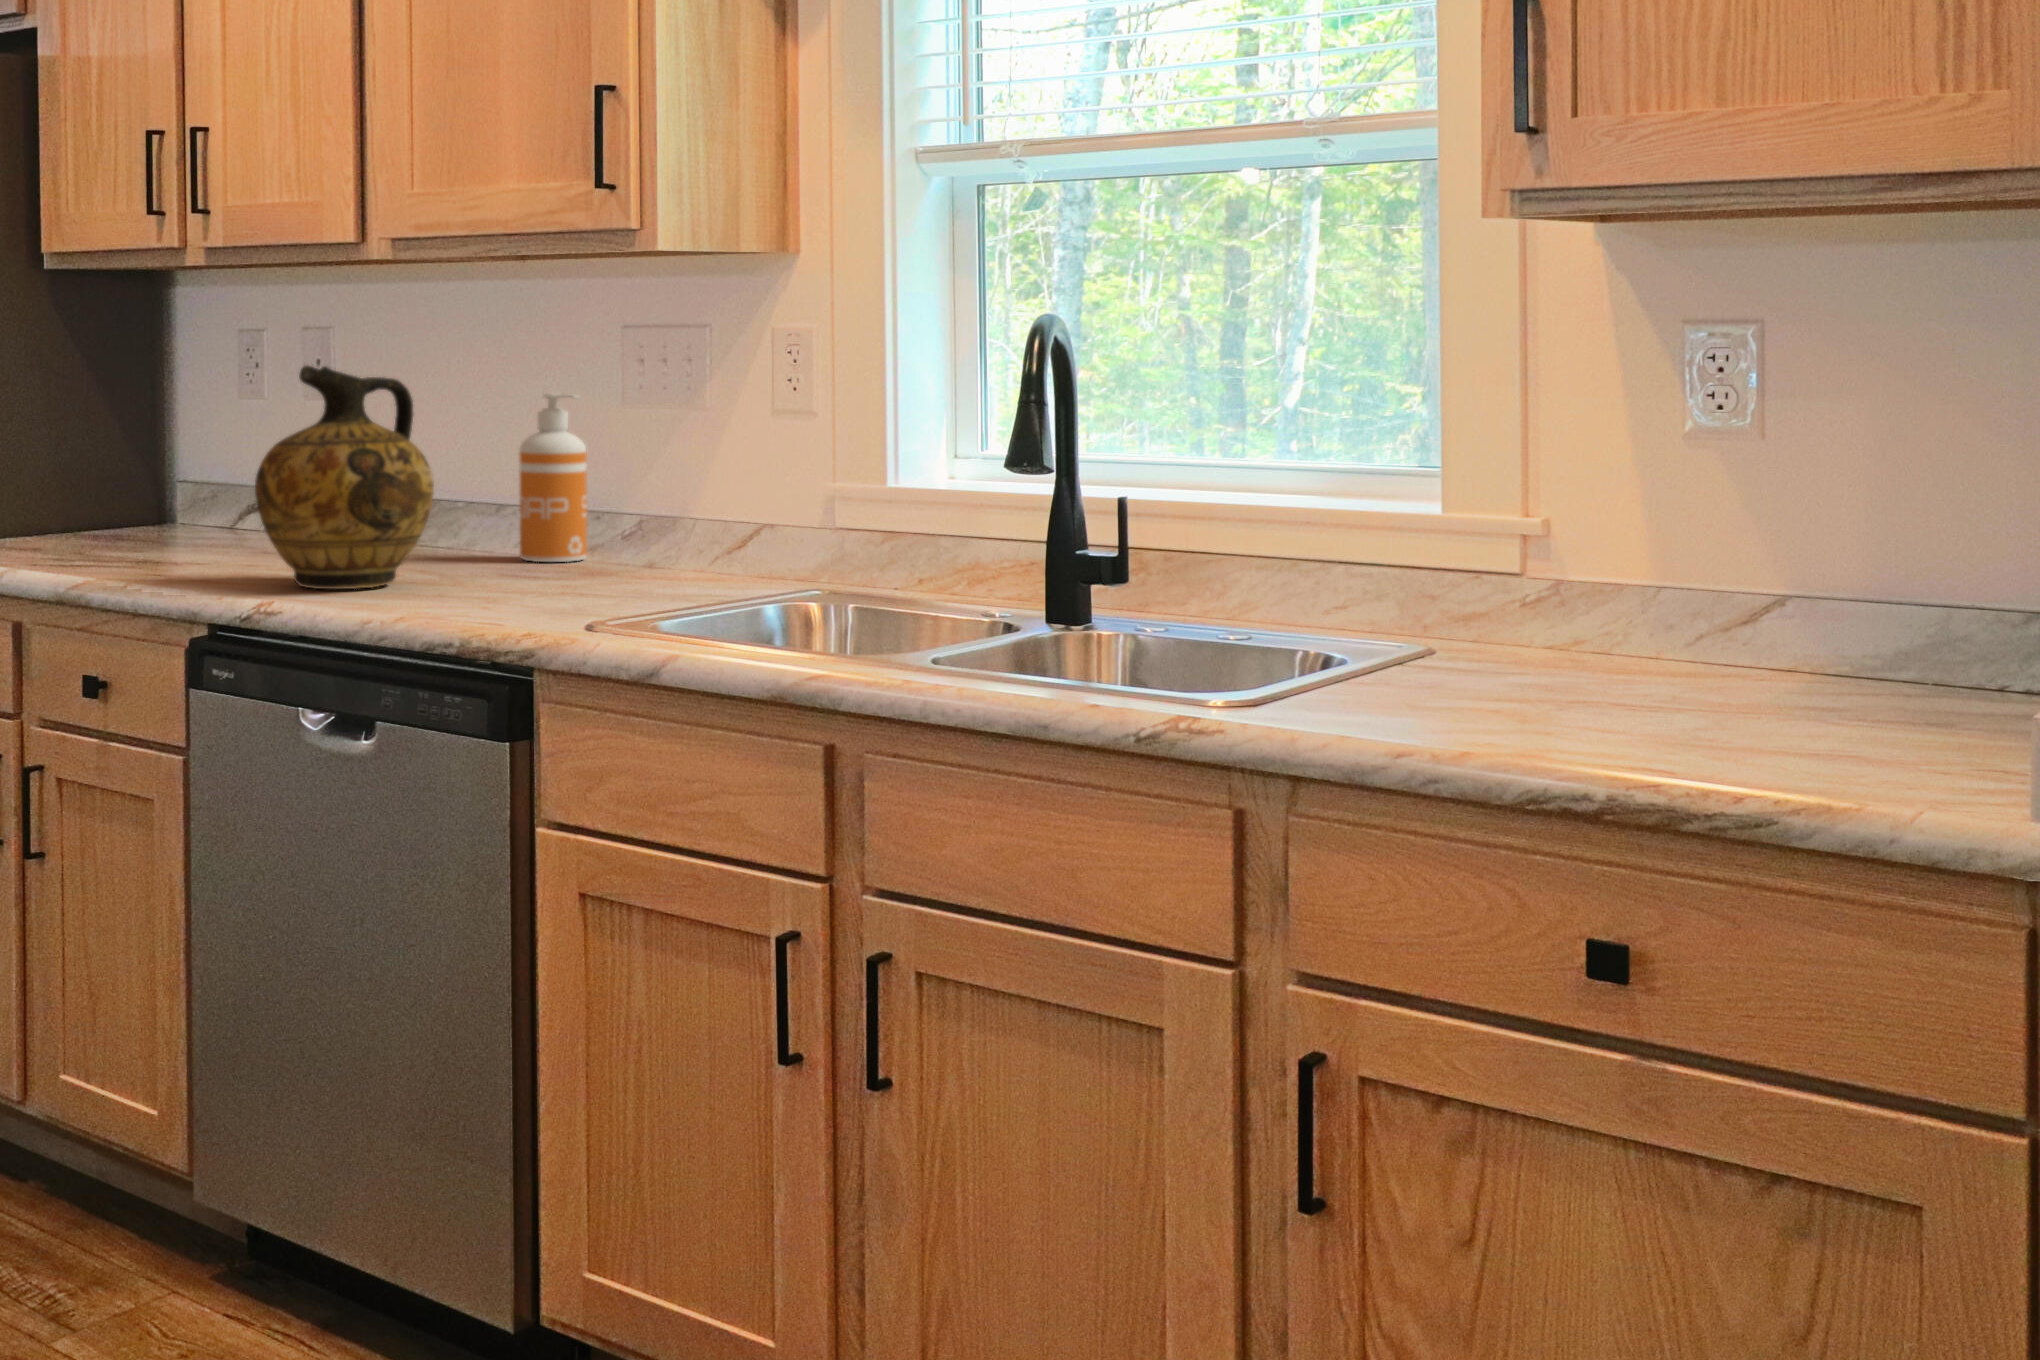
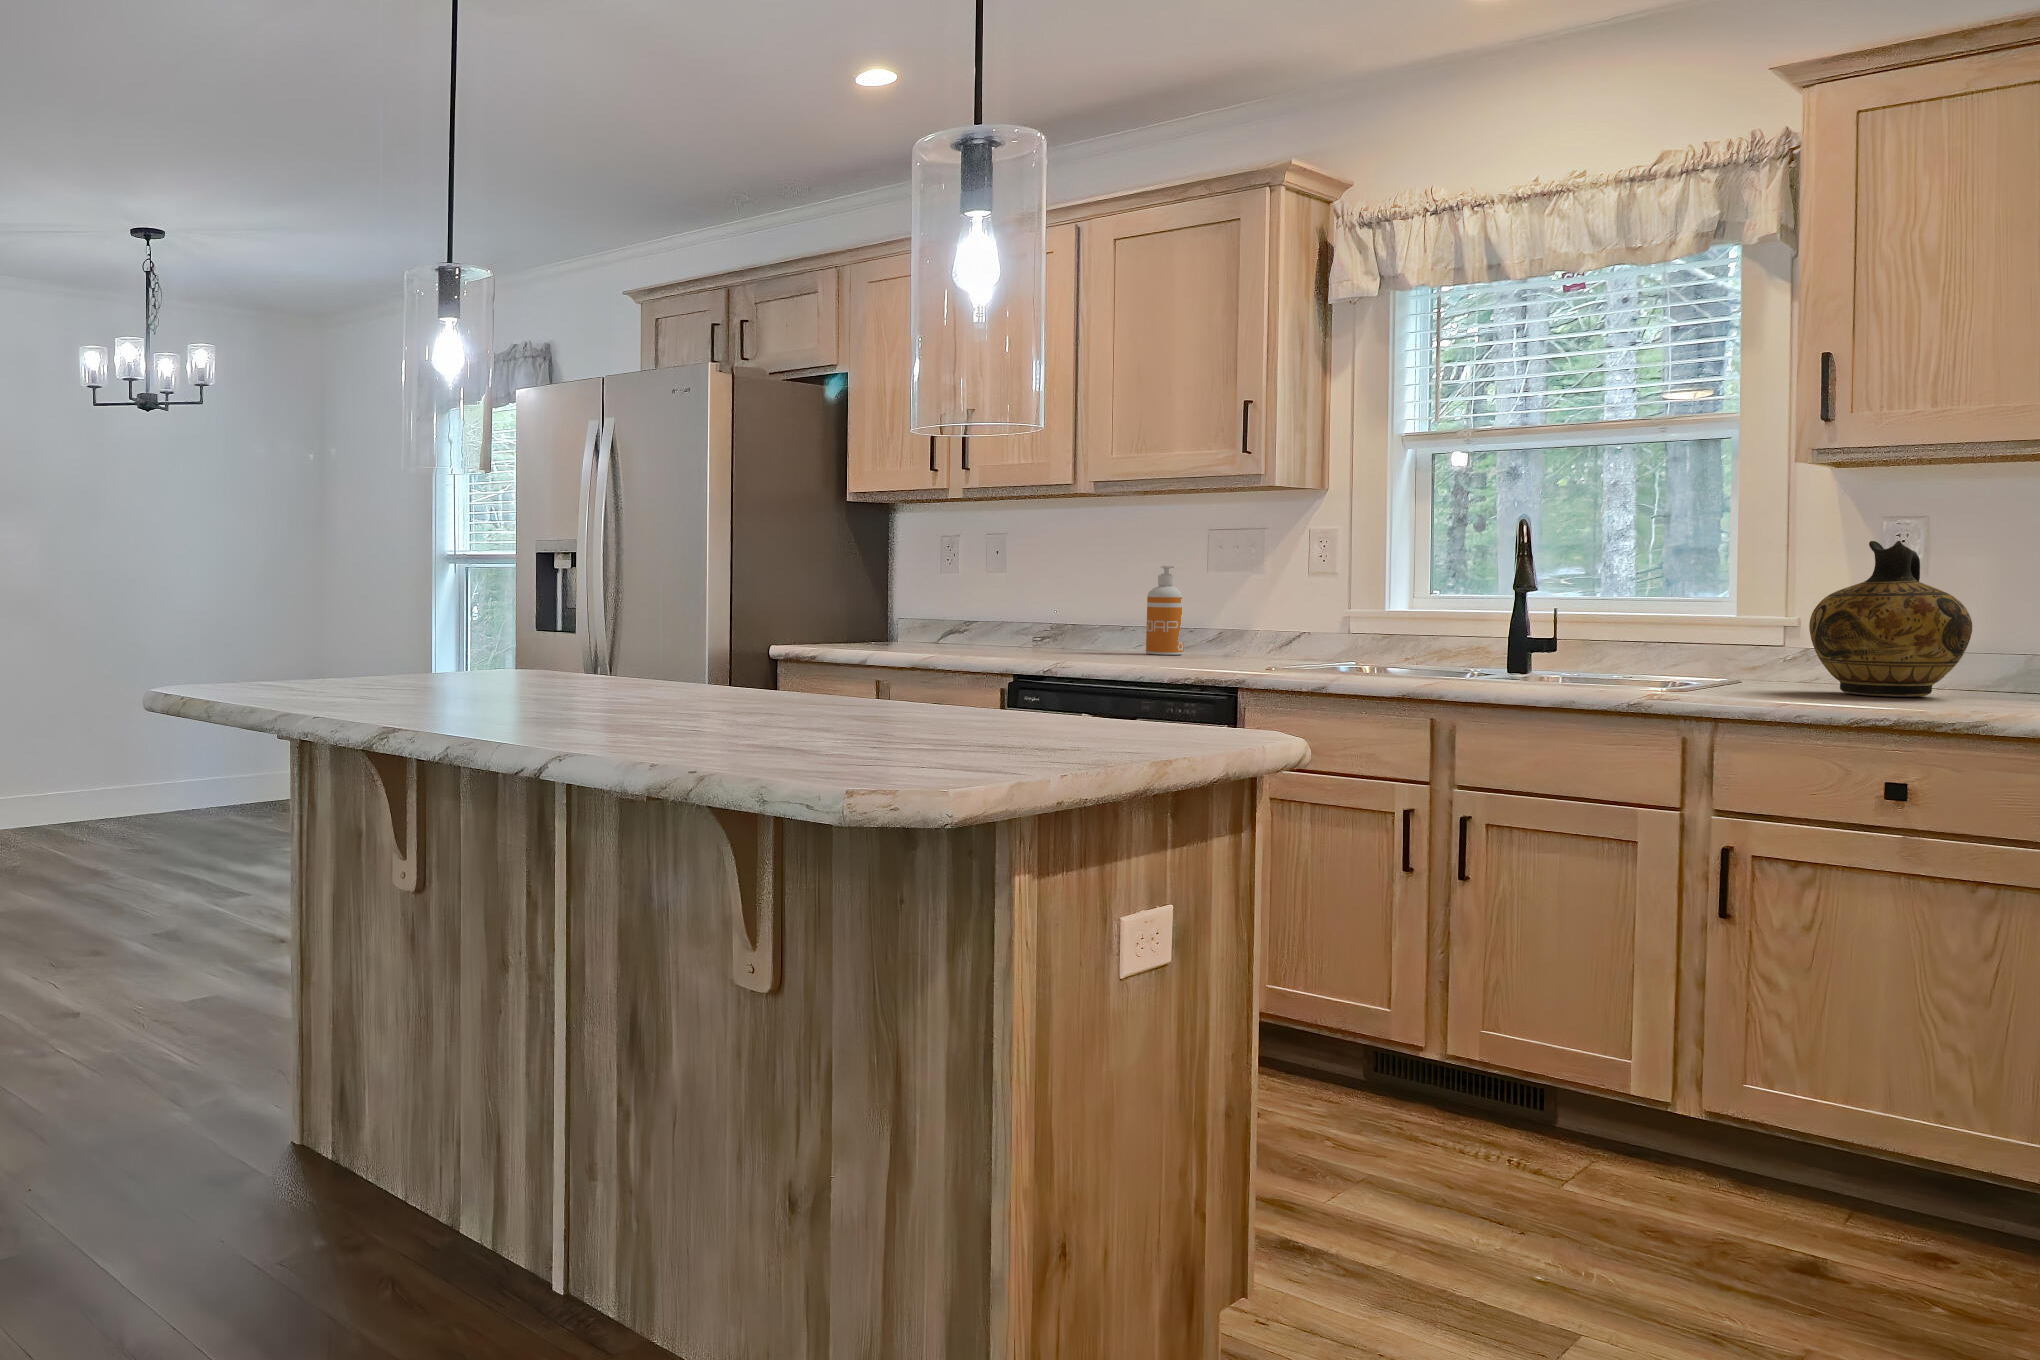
ceramic jug: present [255,366,434,589] -> present [1809,541,1972,697]

